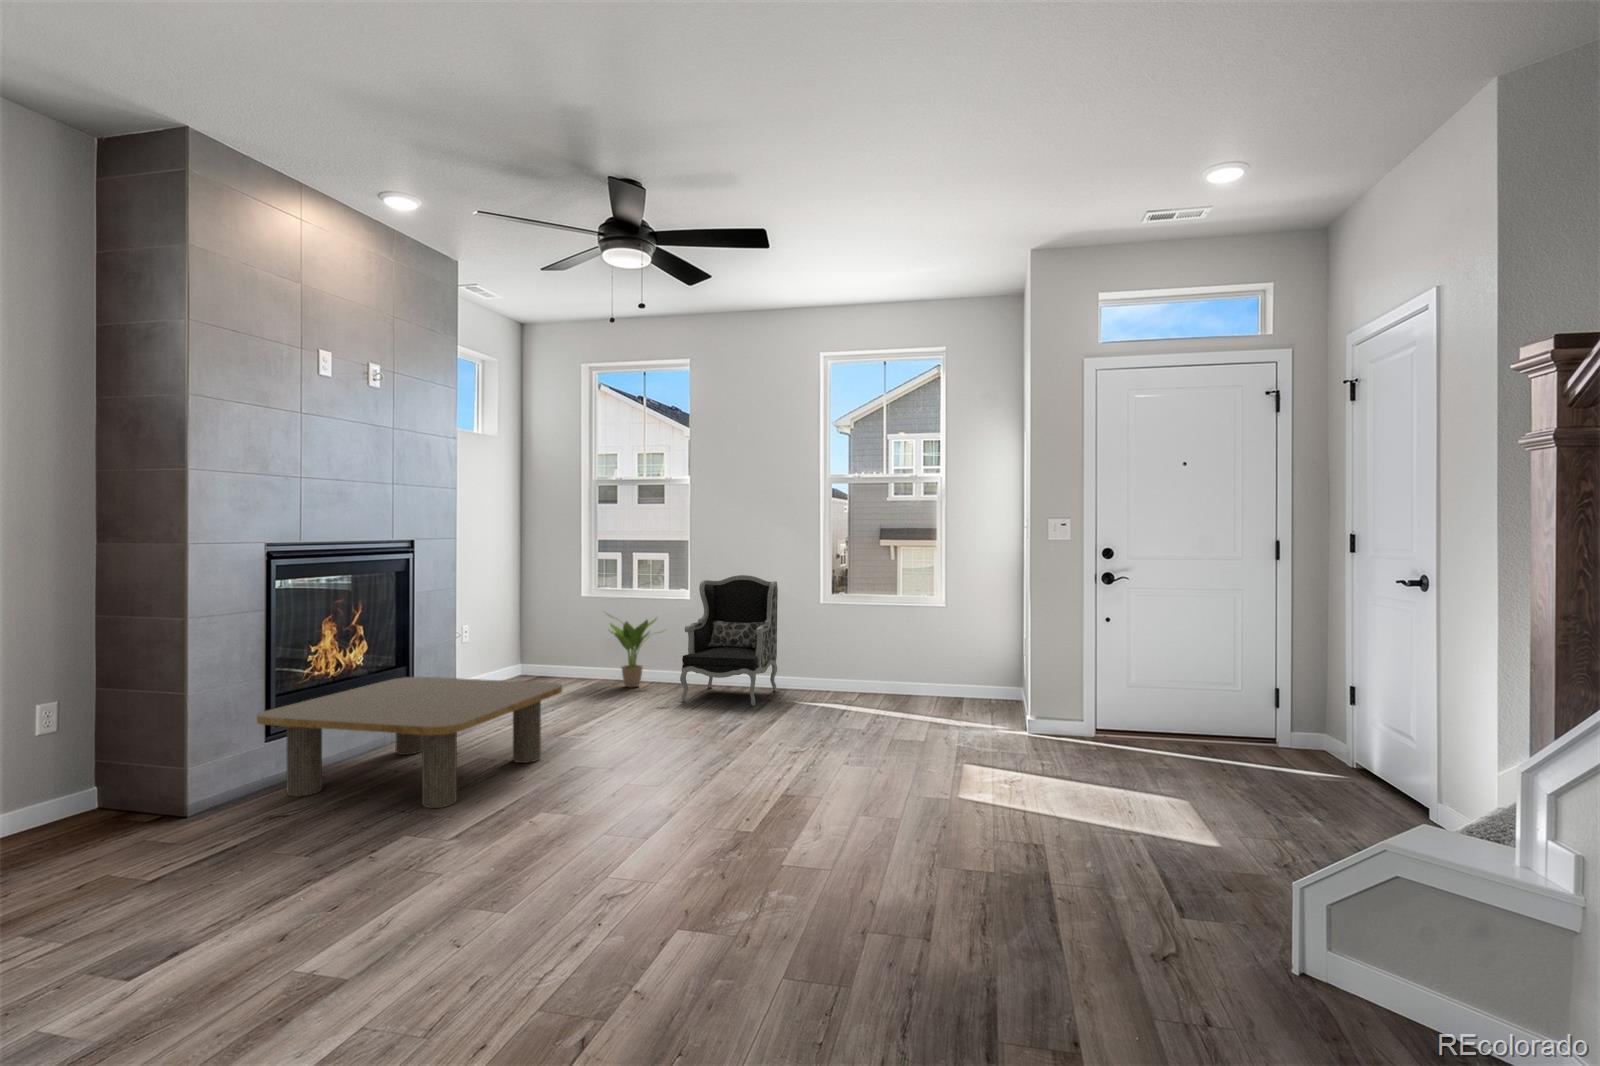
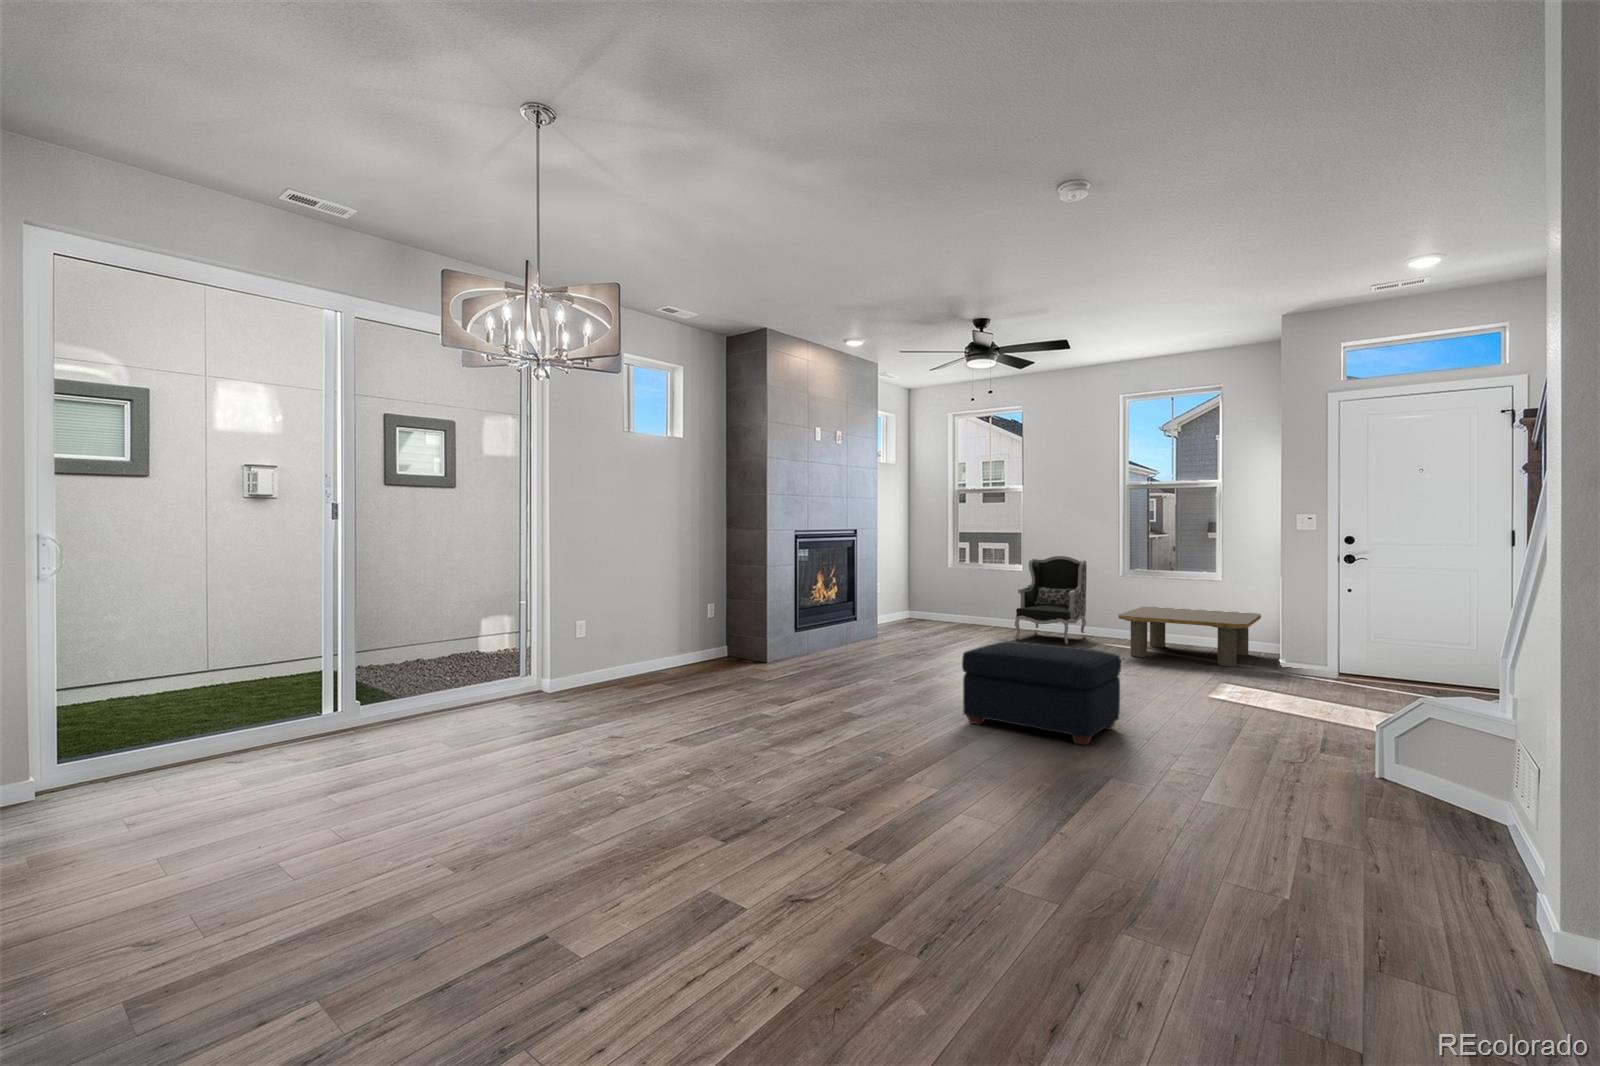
potted plant: present [609,615,657,688] -> none [961,577,1007,630]
coffee table: present [257,677,562,808] -> present [1119,607,1261,667]
ottoman: none [569,769,882,1018] -> present [962,641,1121,745]

